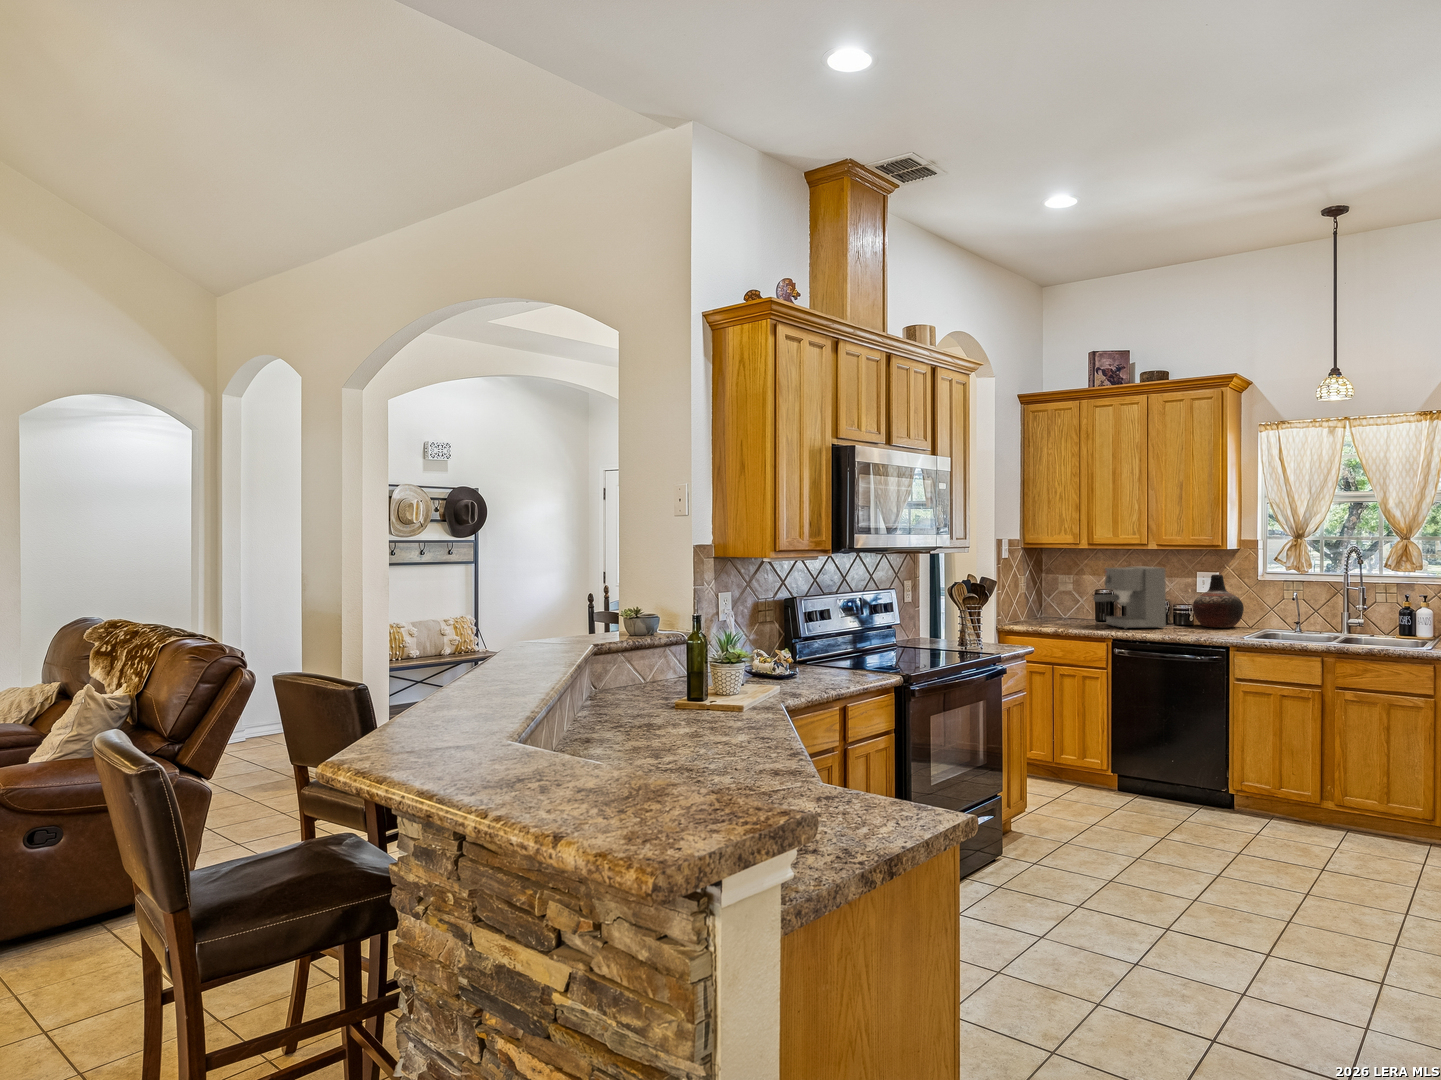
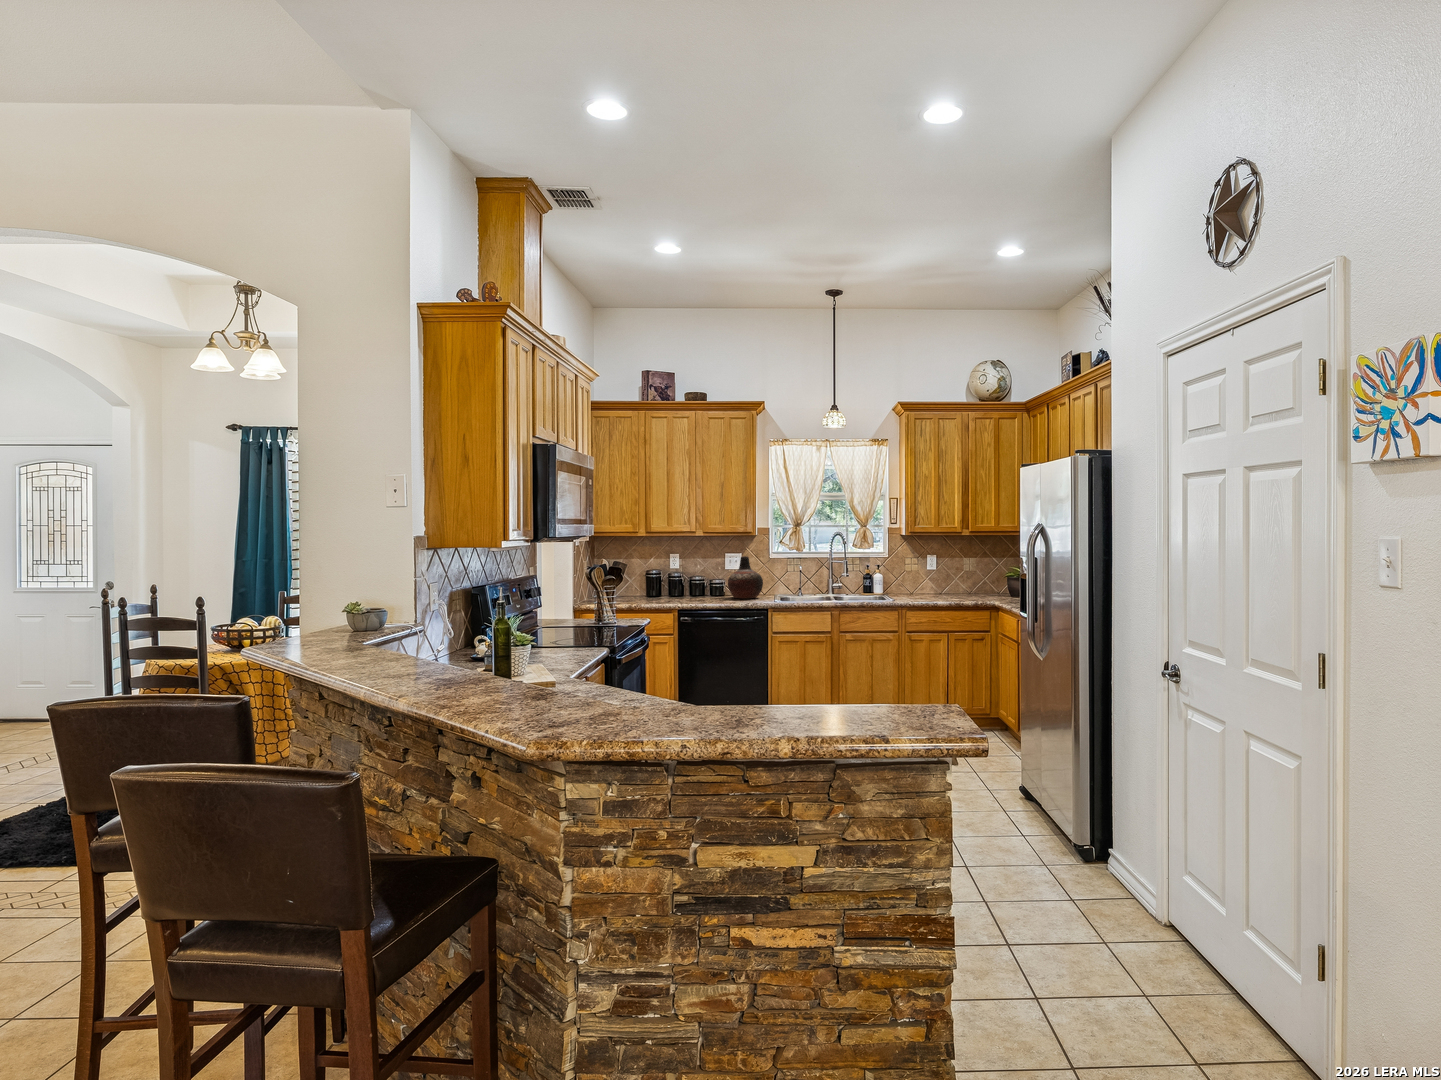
coffee maker: present [1093,567,1166,629] -> none [661,552,713,604]

